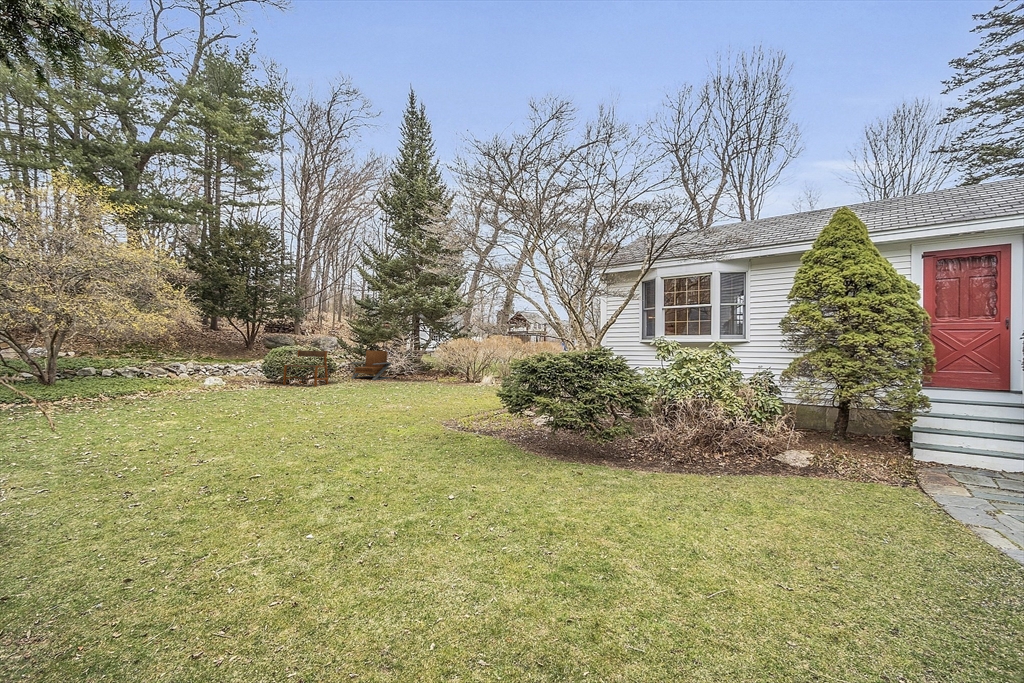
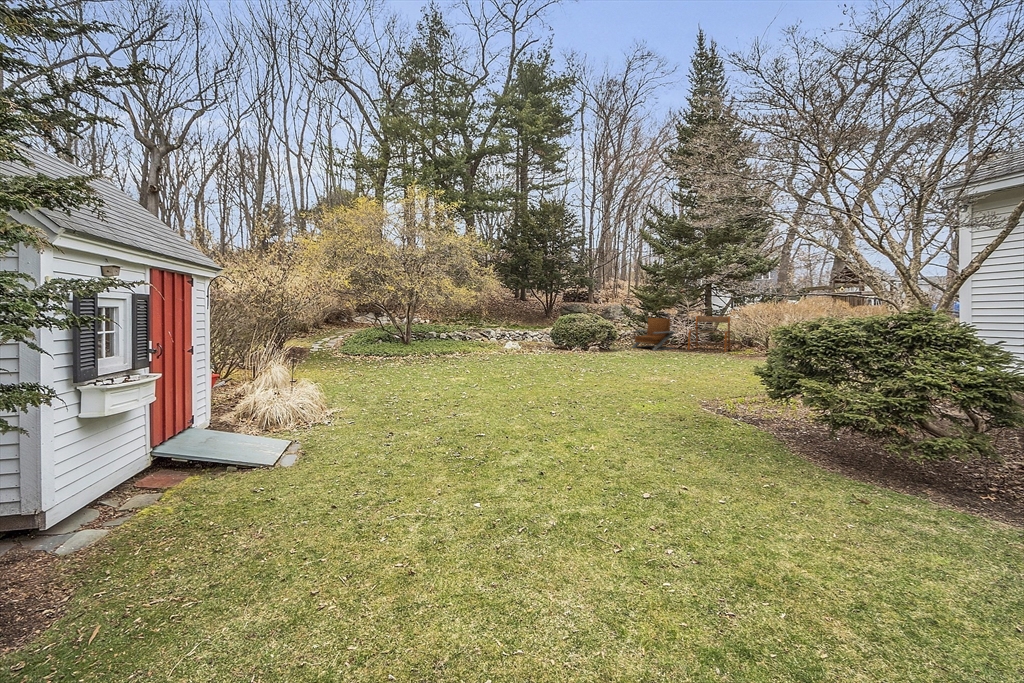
bench: present [283,350,329,386] -> present [688,316,732,352]

